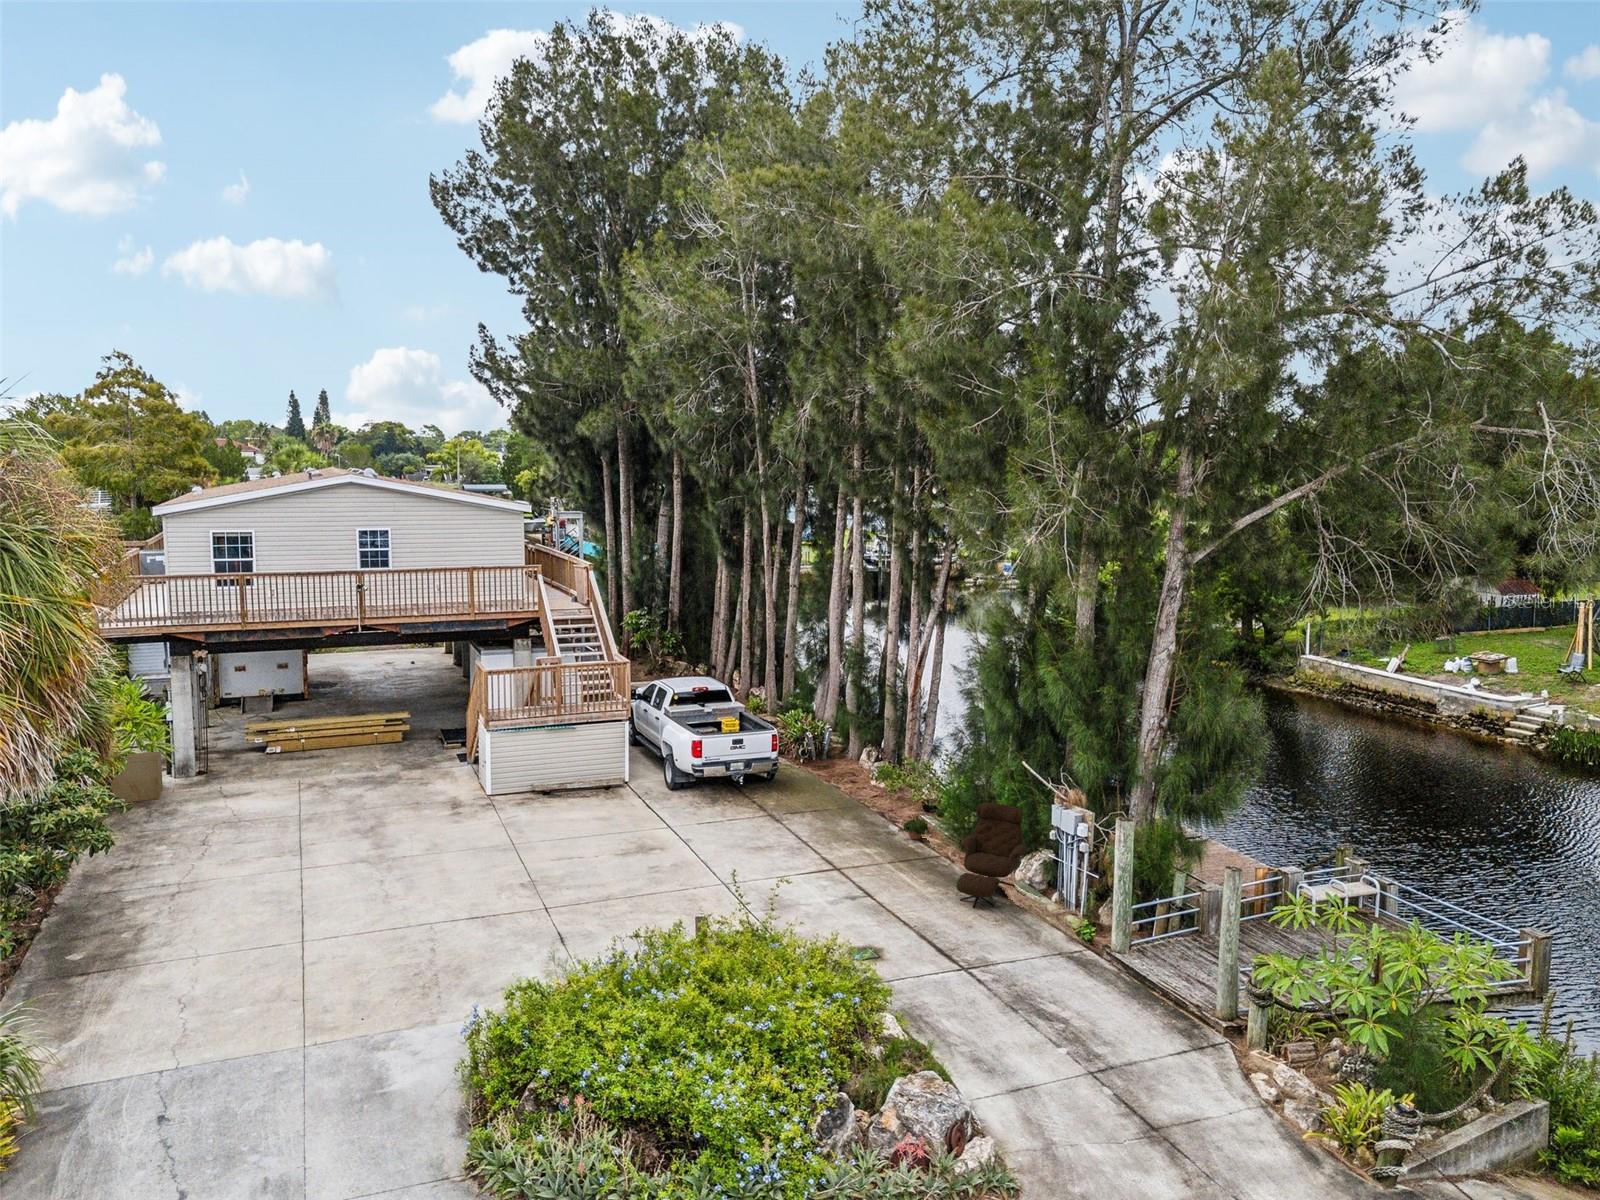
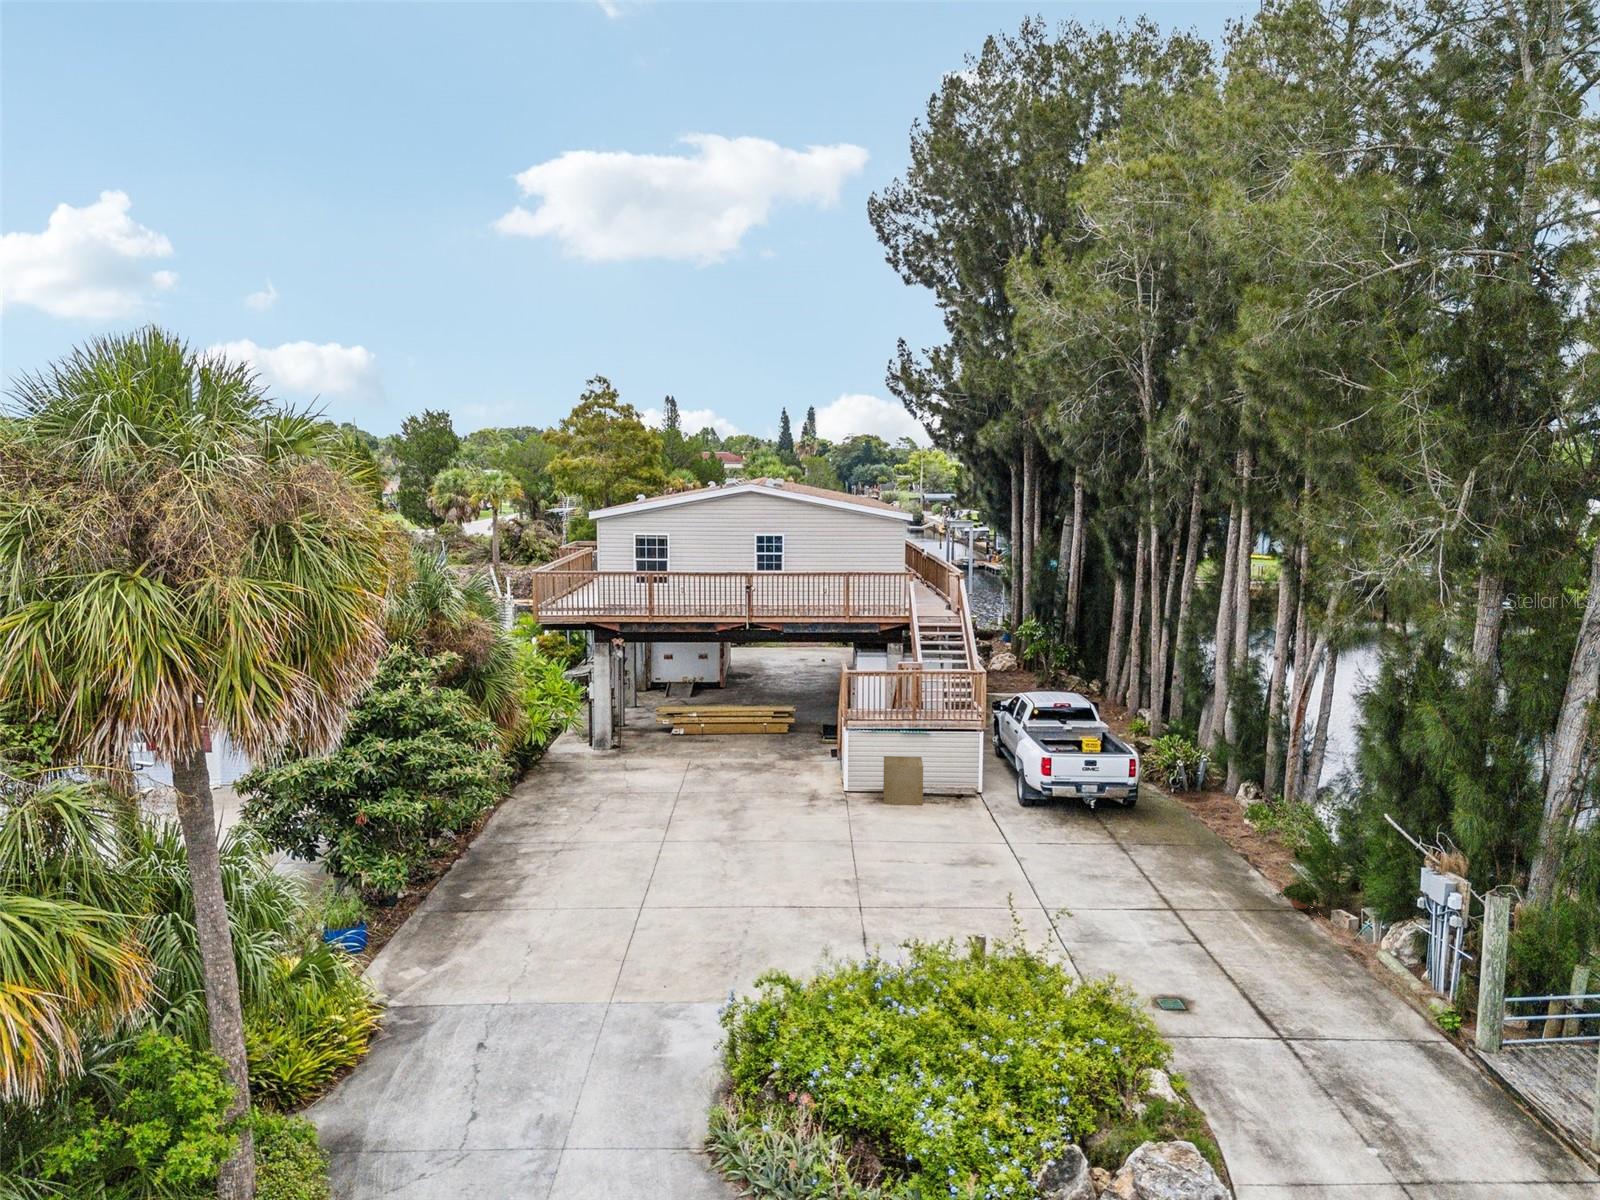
cardboard box: present [110,751,163,802] -> present [883,756,923,805]
lounge chair: present [957,803,1026,908] -> none [1338,880,1451,1020]

